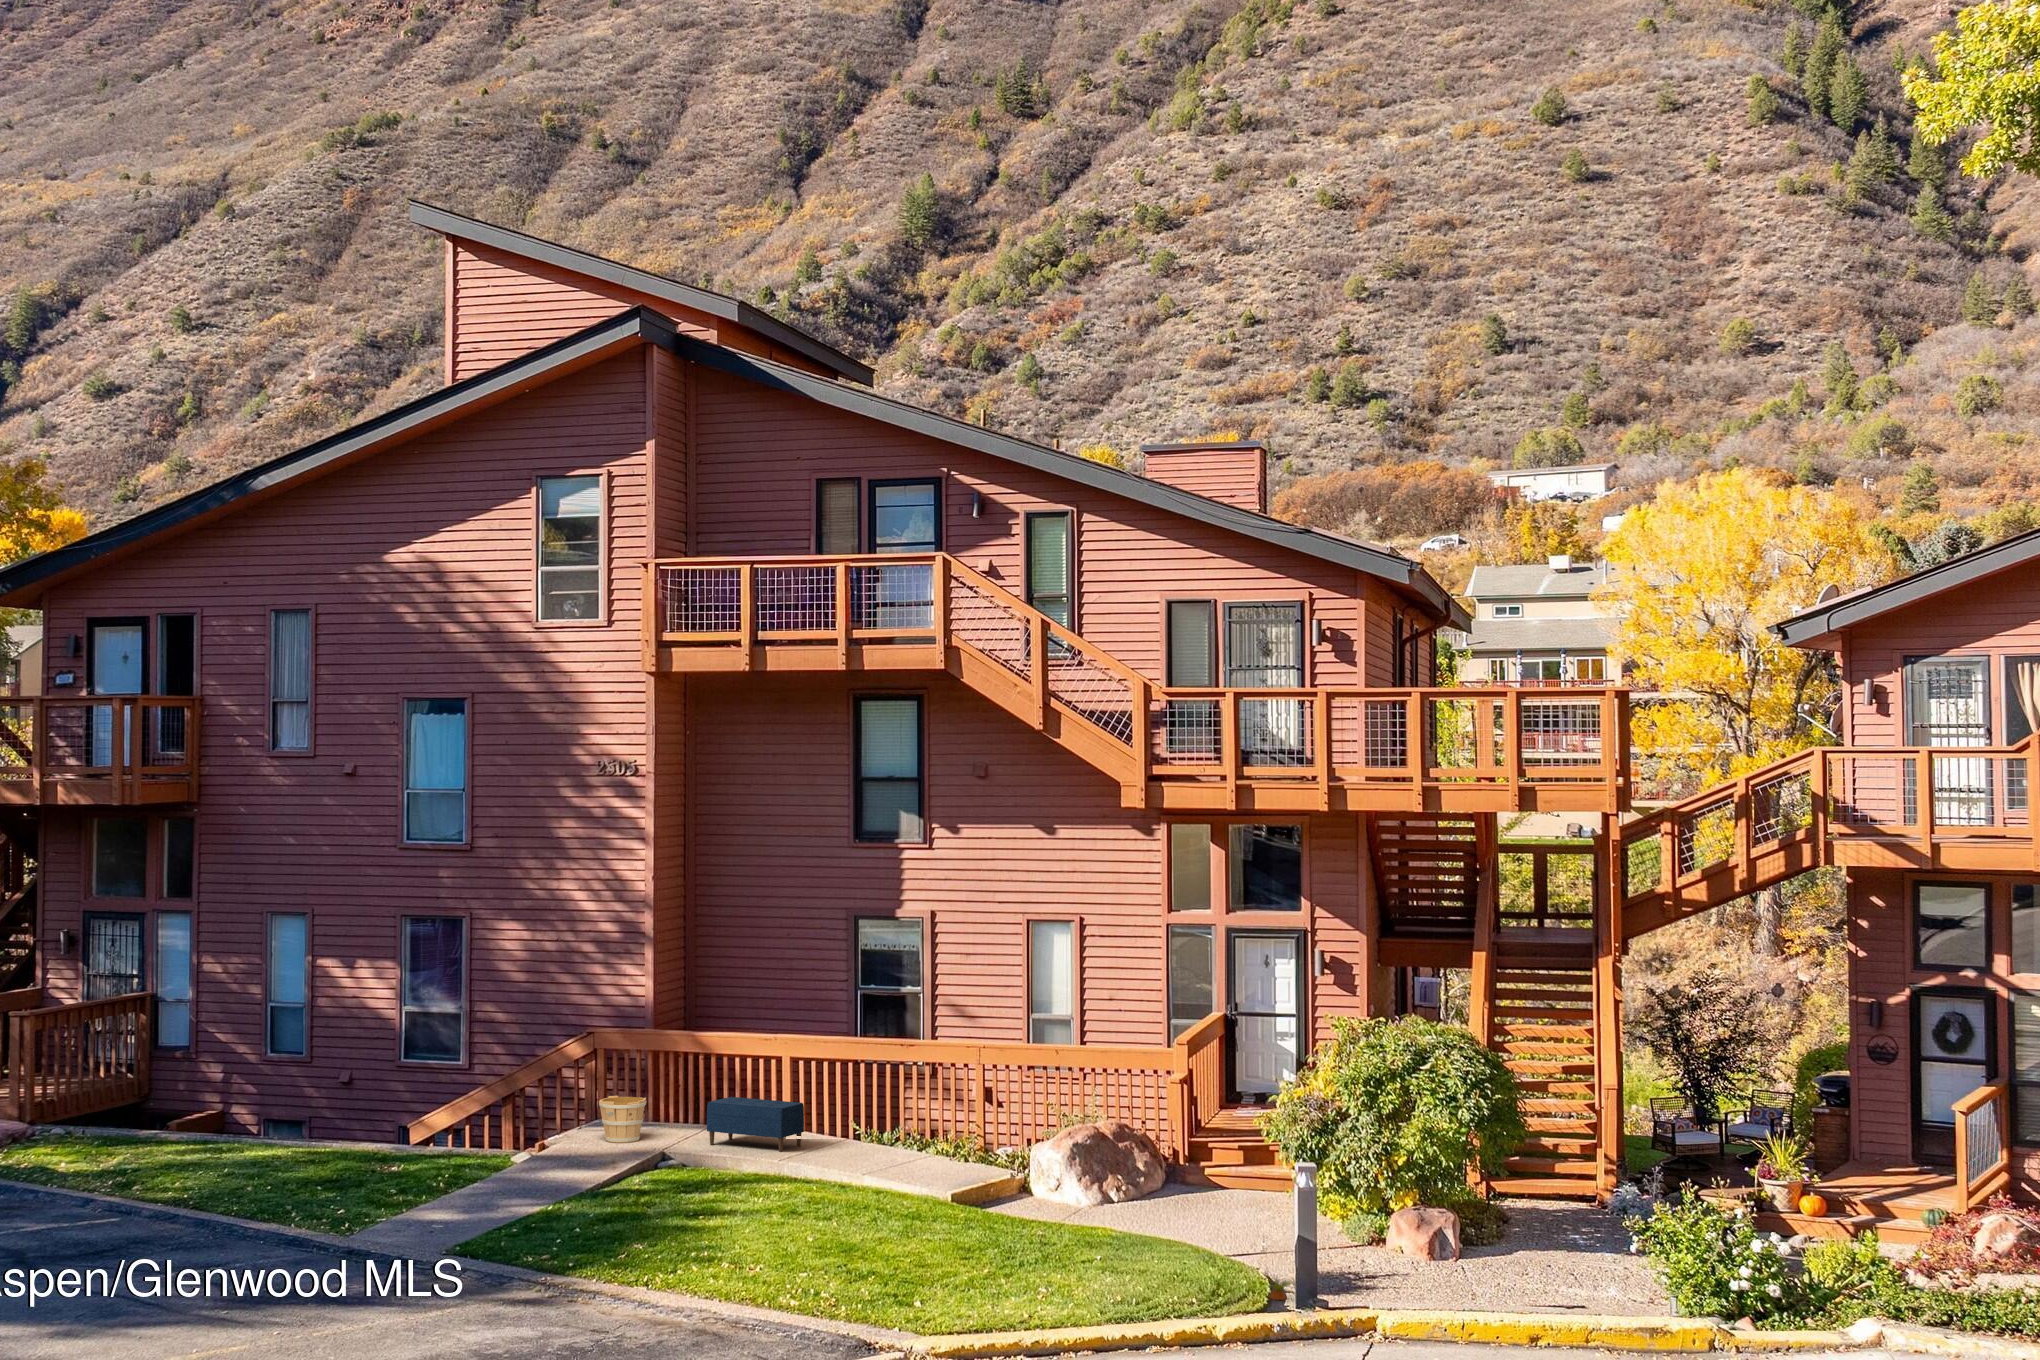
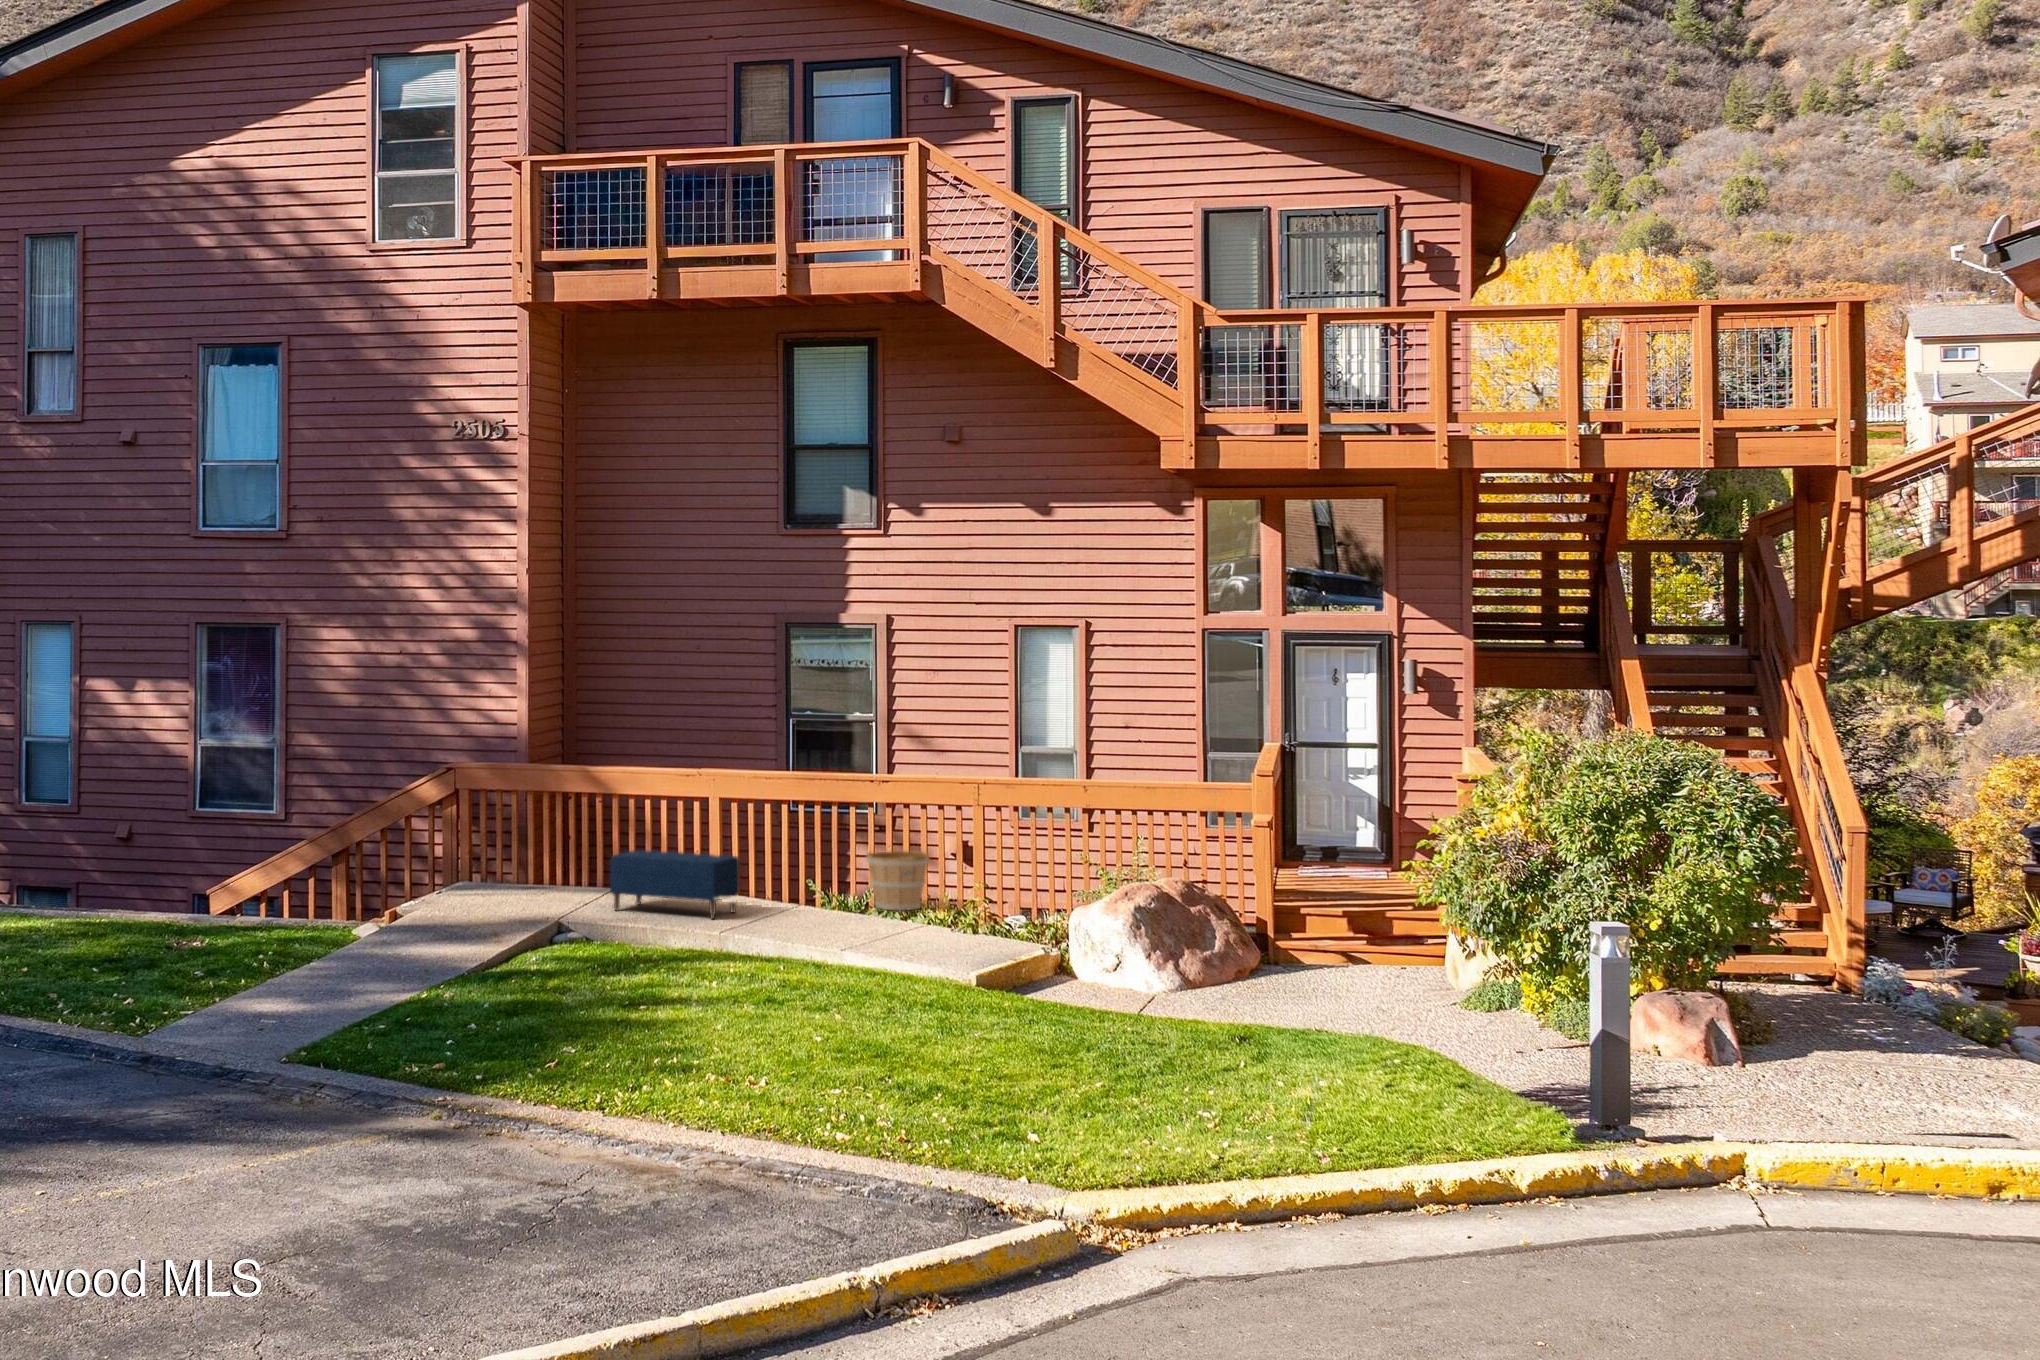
wooden bucket: present [599,1096,647,1143] -> present [866,850,929,911]
decorative plant: present [1264,1269,1292,1300] -> none [1547,1077,1597,1129]

